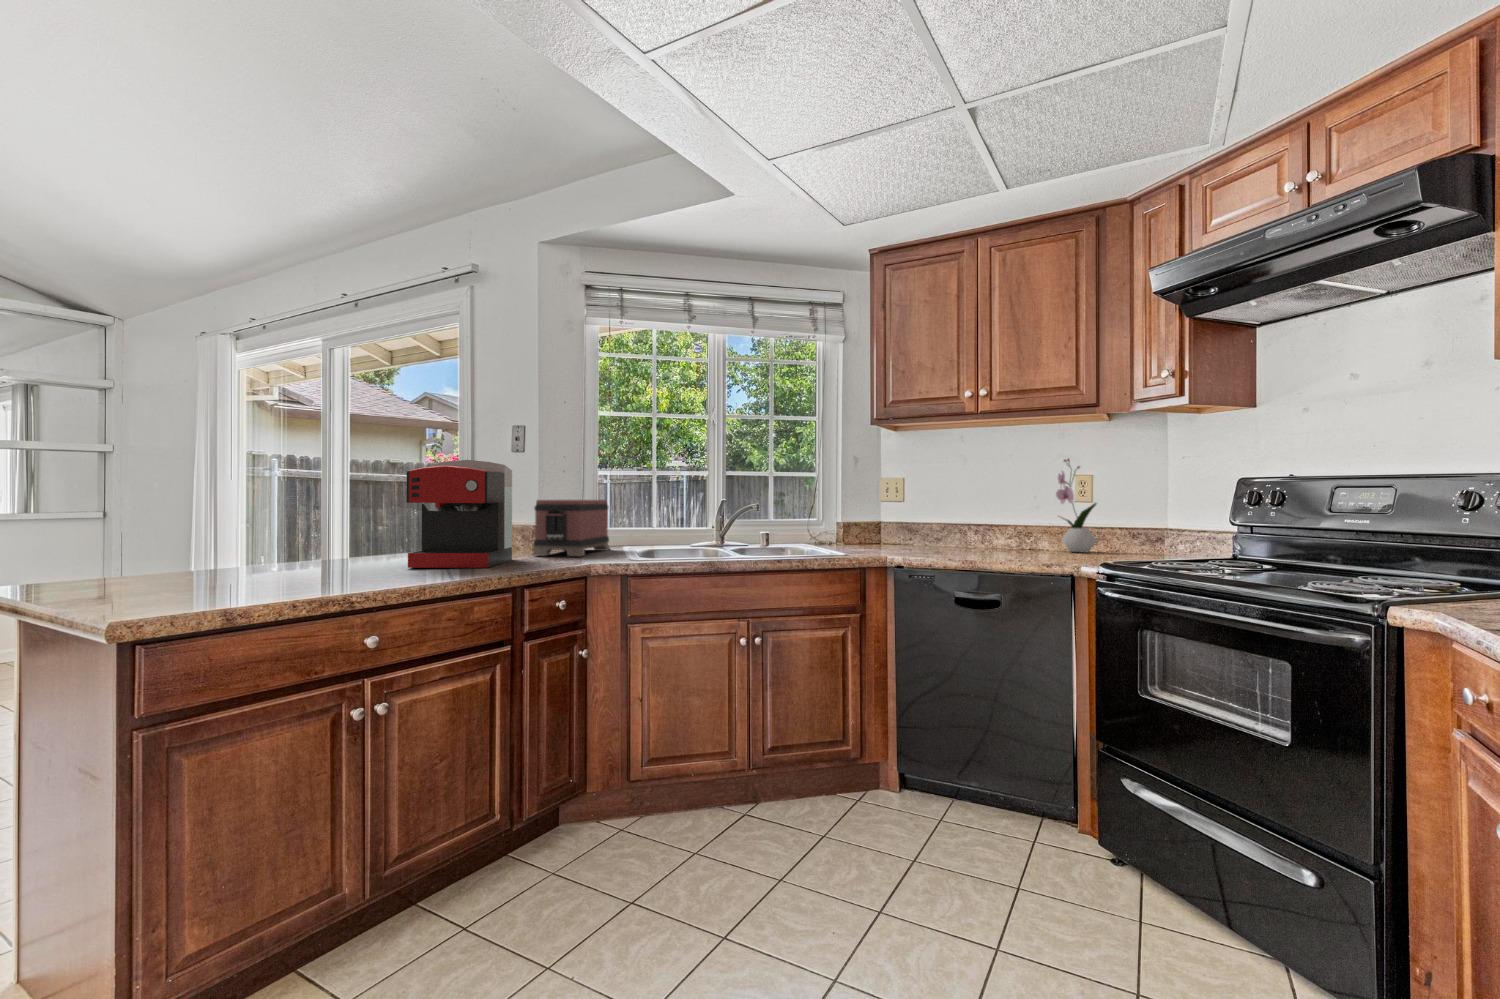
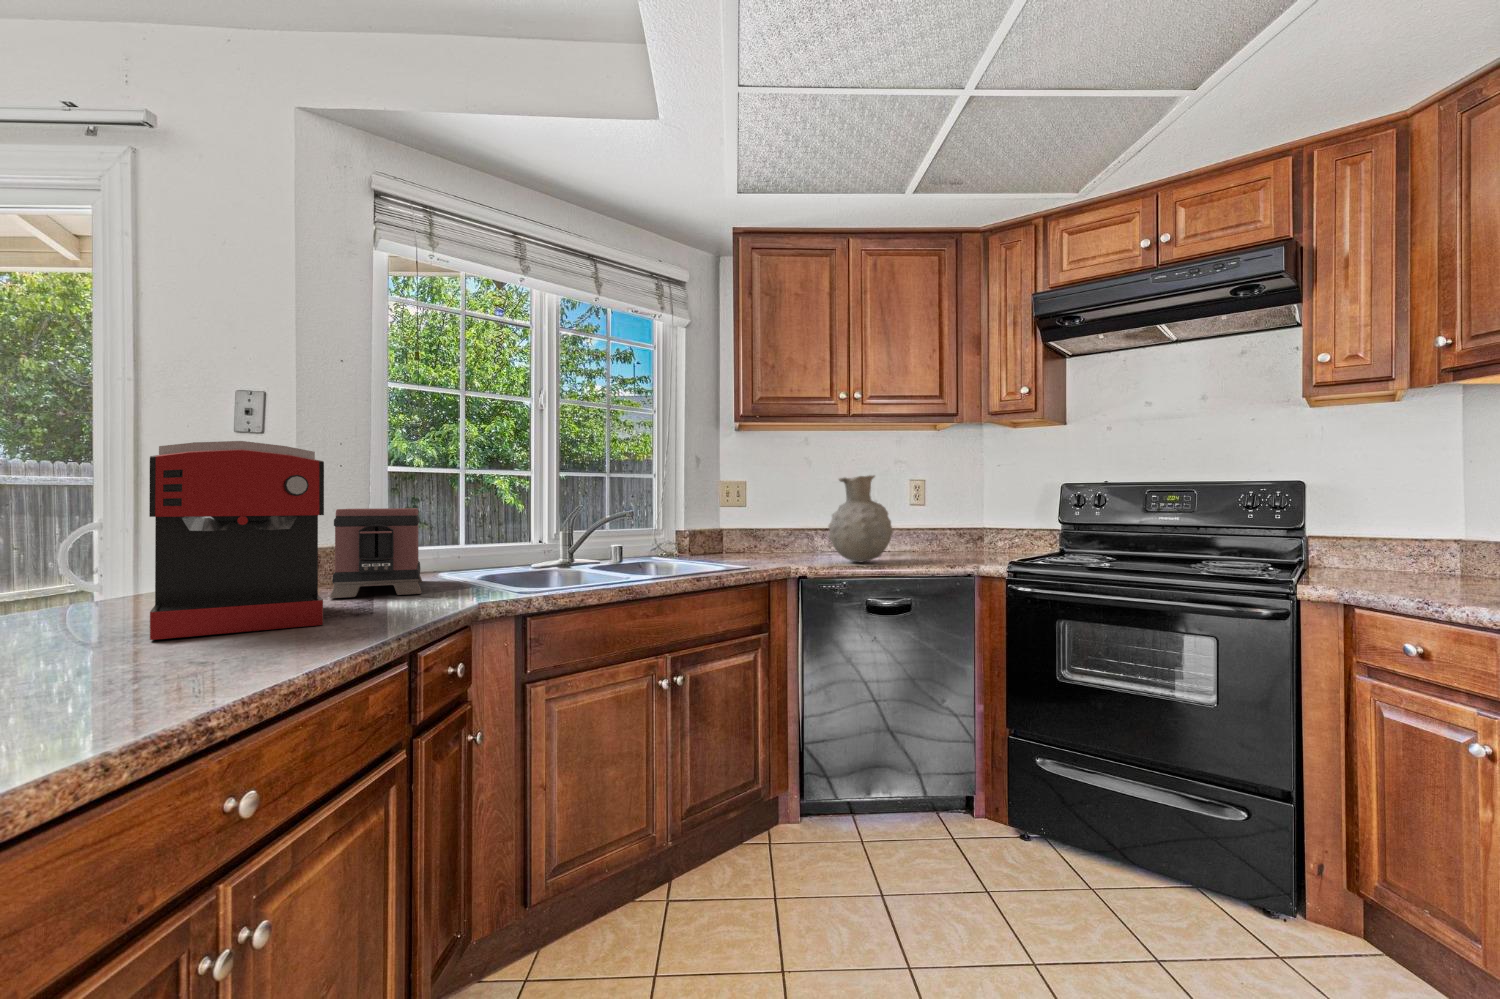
flower arrangement: present [1056,459,1097,552] -> none [912,464,954,554]
vase: none [930,471,995,555] -> present [828,475,893,562]

